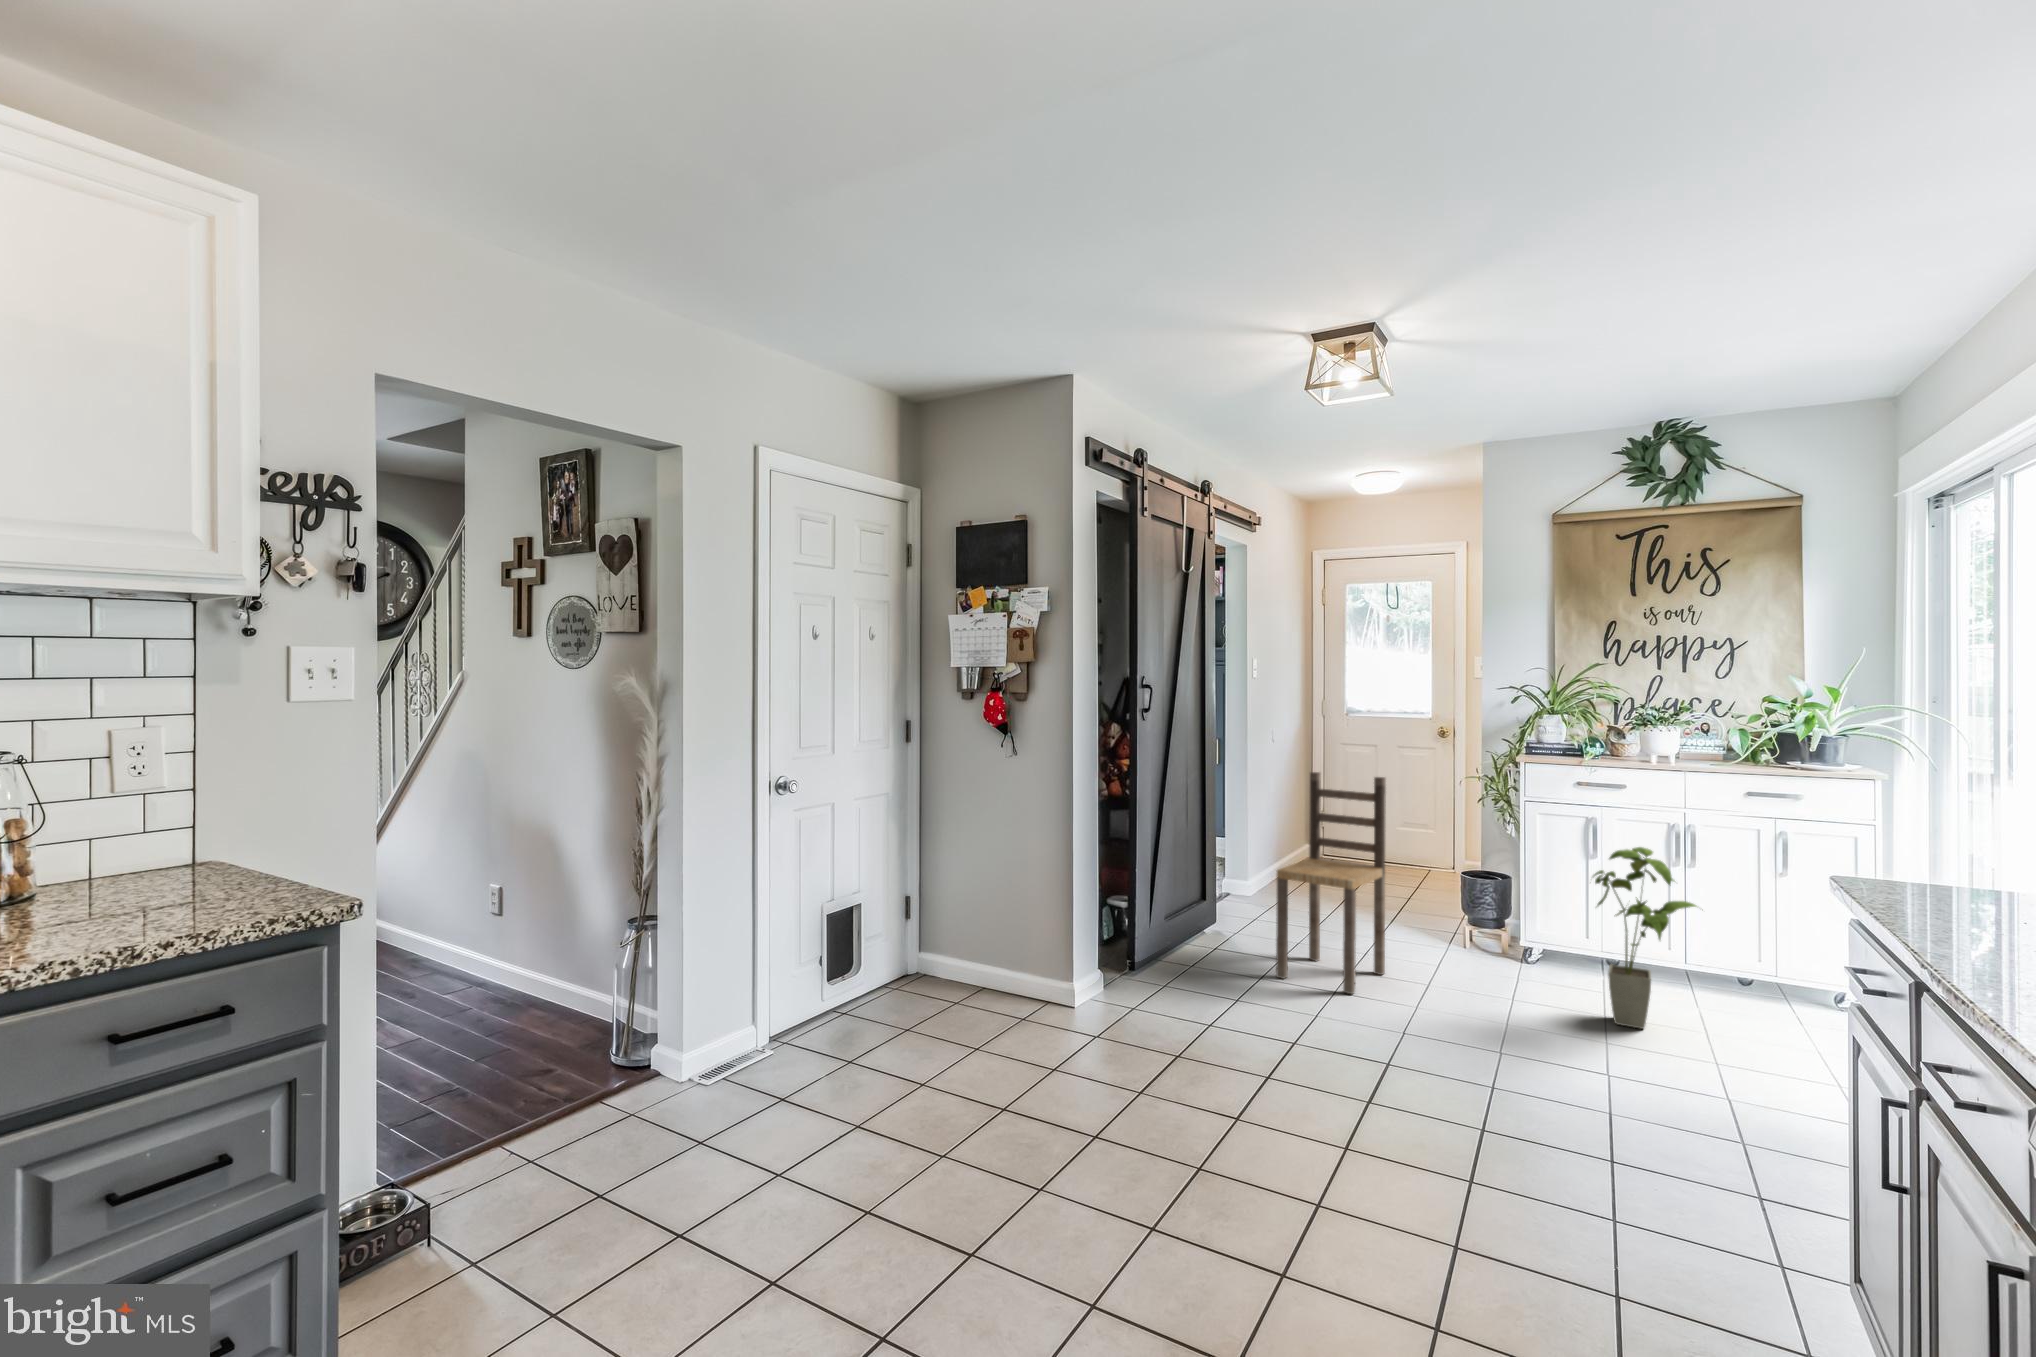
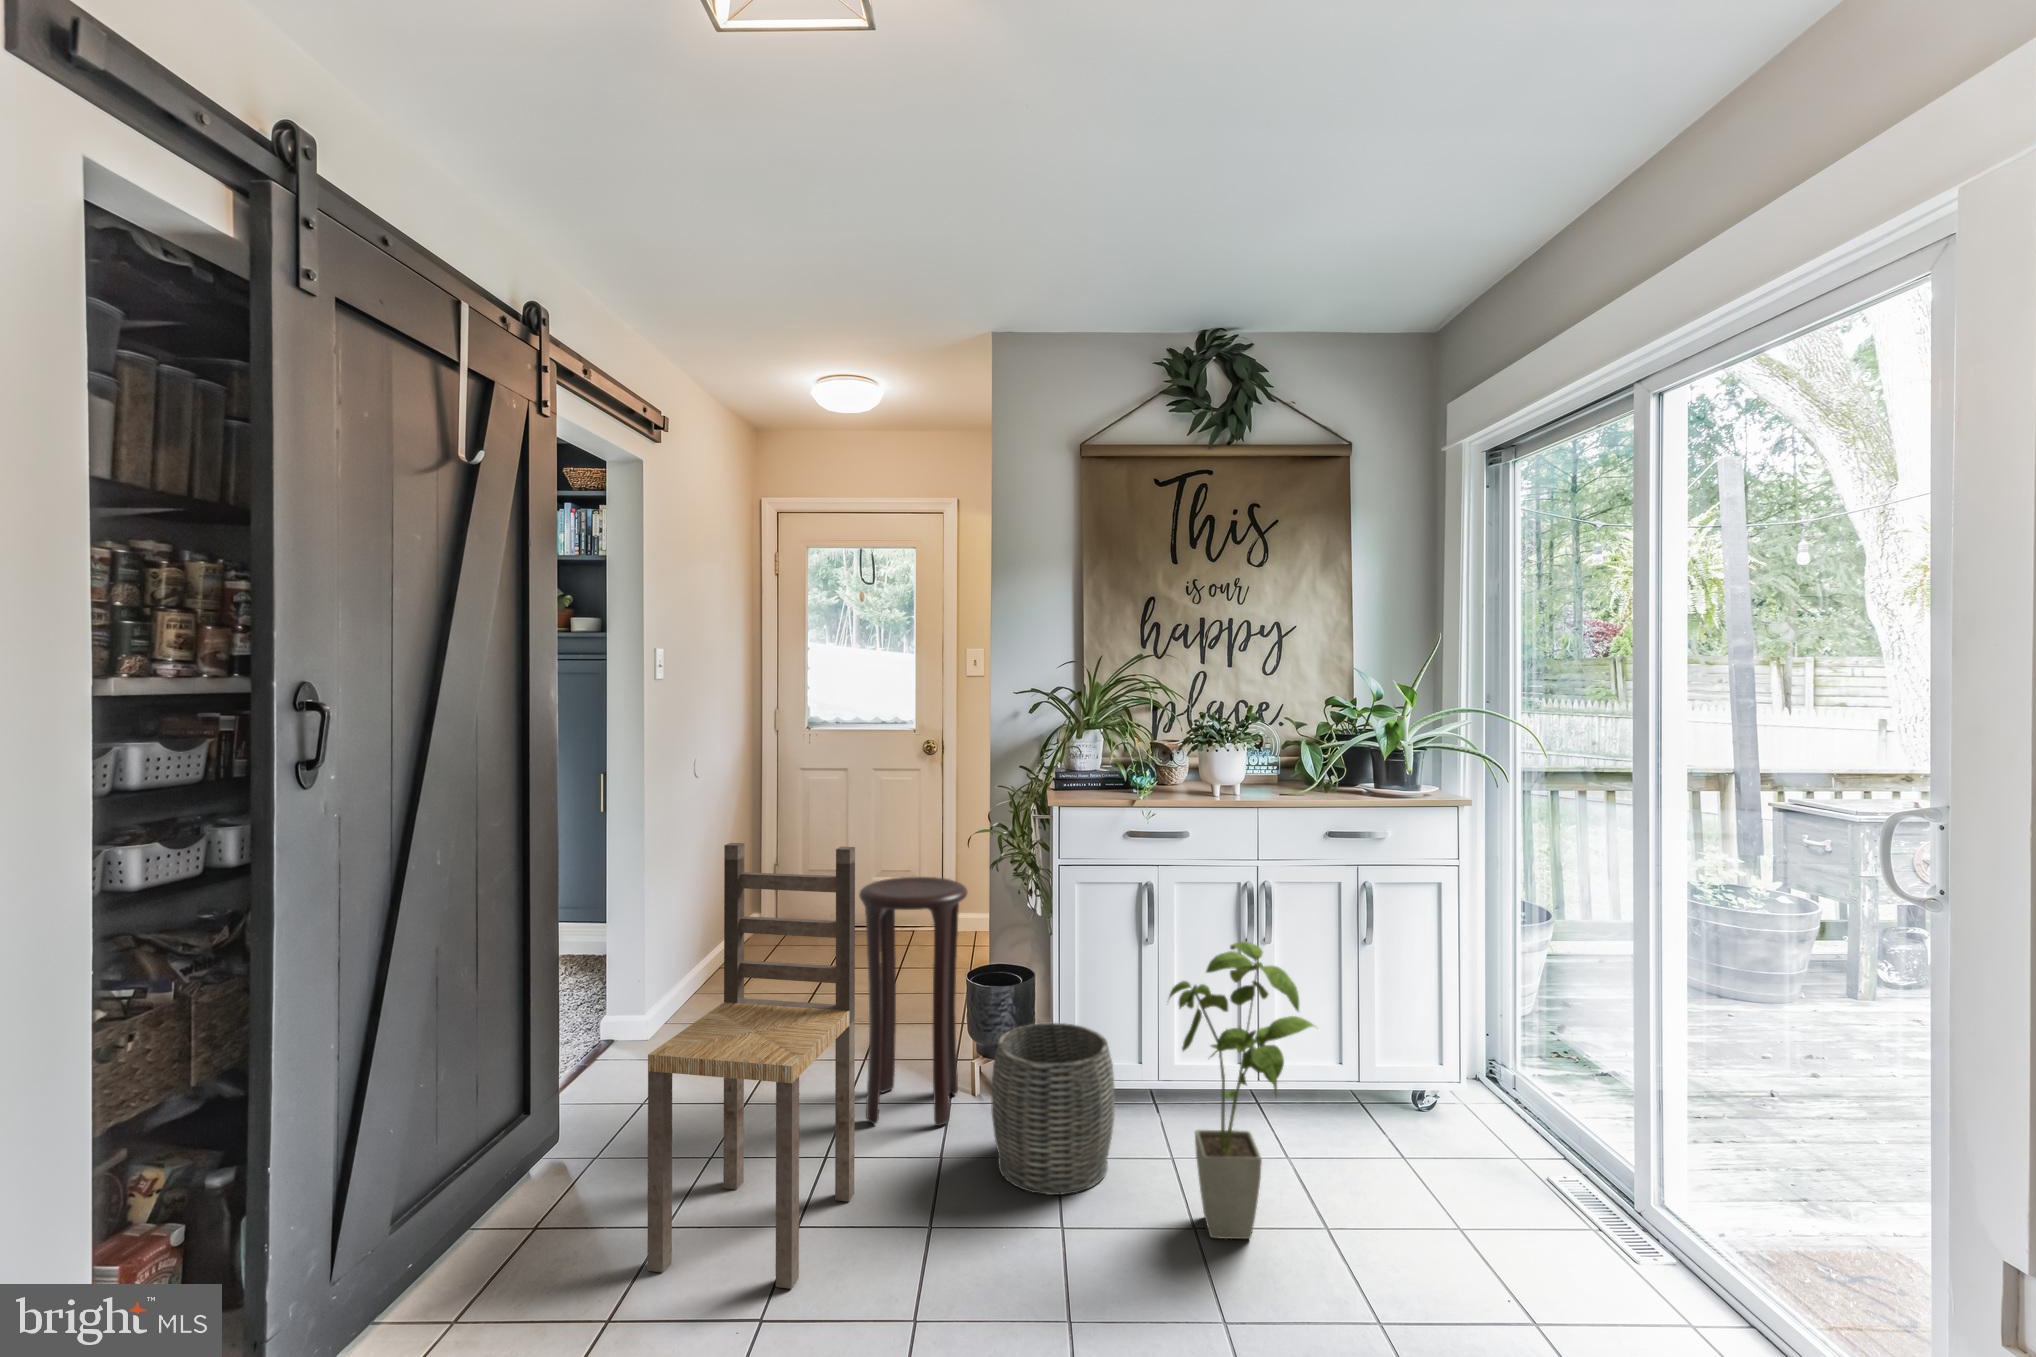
stool: none [1387,807,1461,959] -> present [859,877,967,1126]
woven basket: none [1473,900,1559,995] -> present [992,1023,1115,1195]

